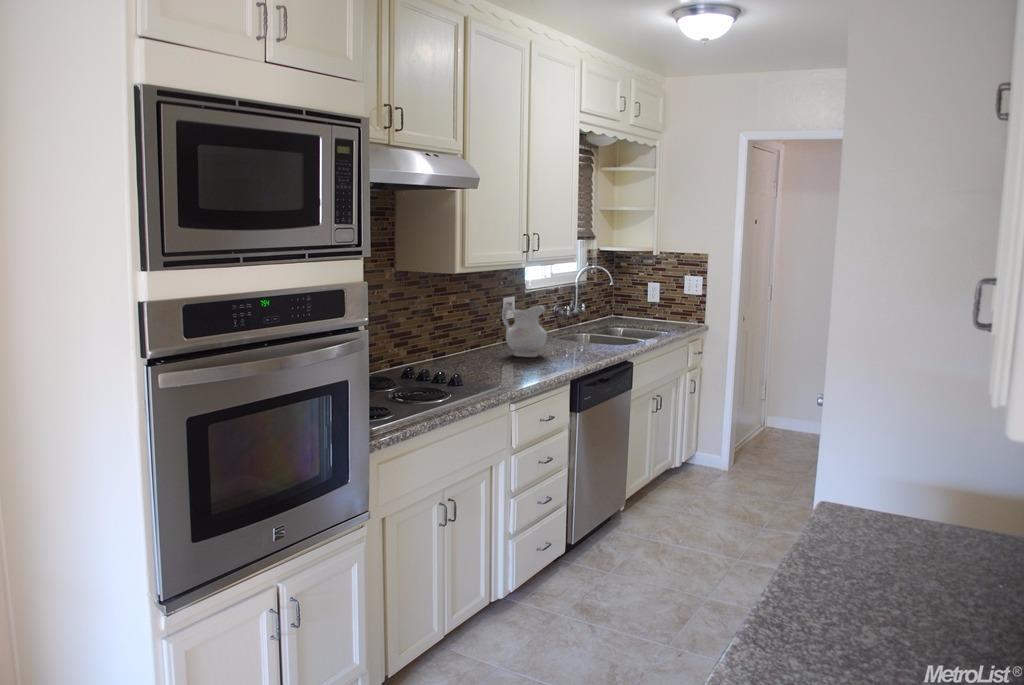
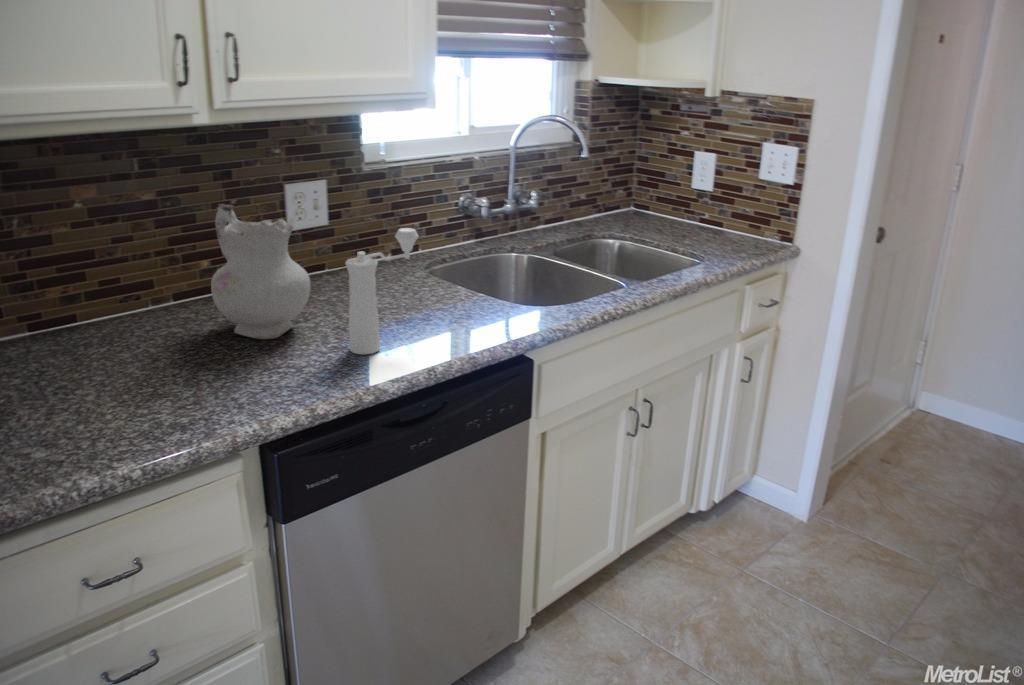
pepper mill: none [571,308,593,359] -> present [346,228,418,355]

